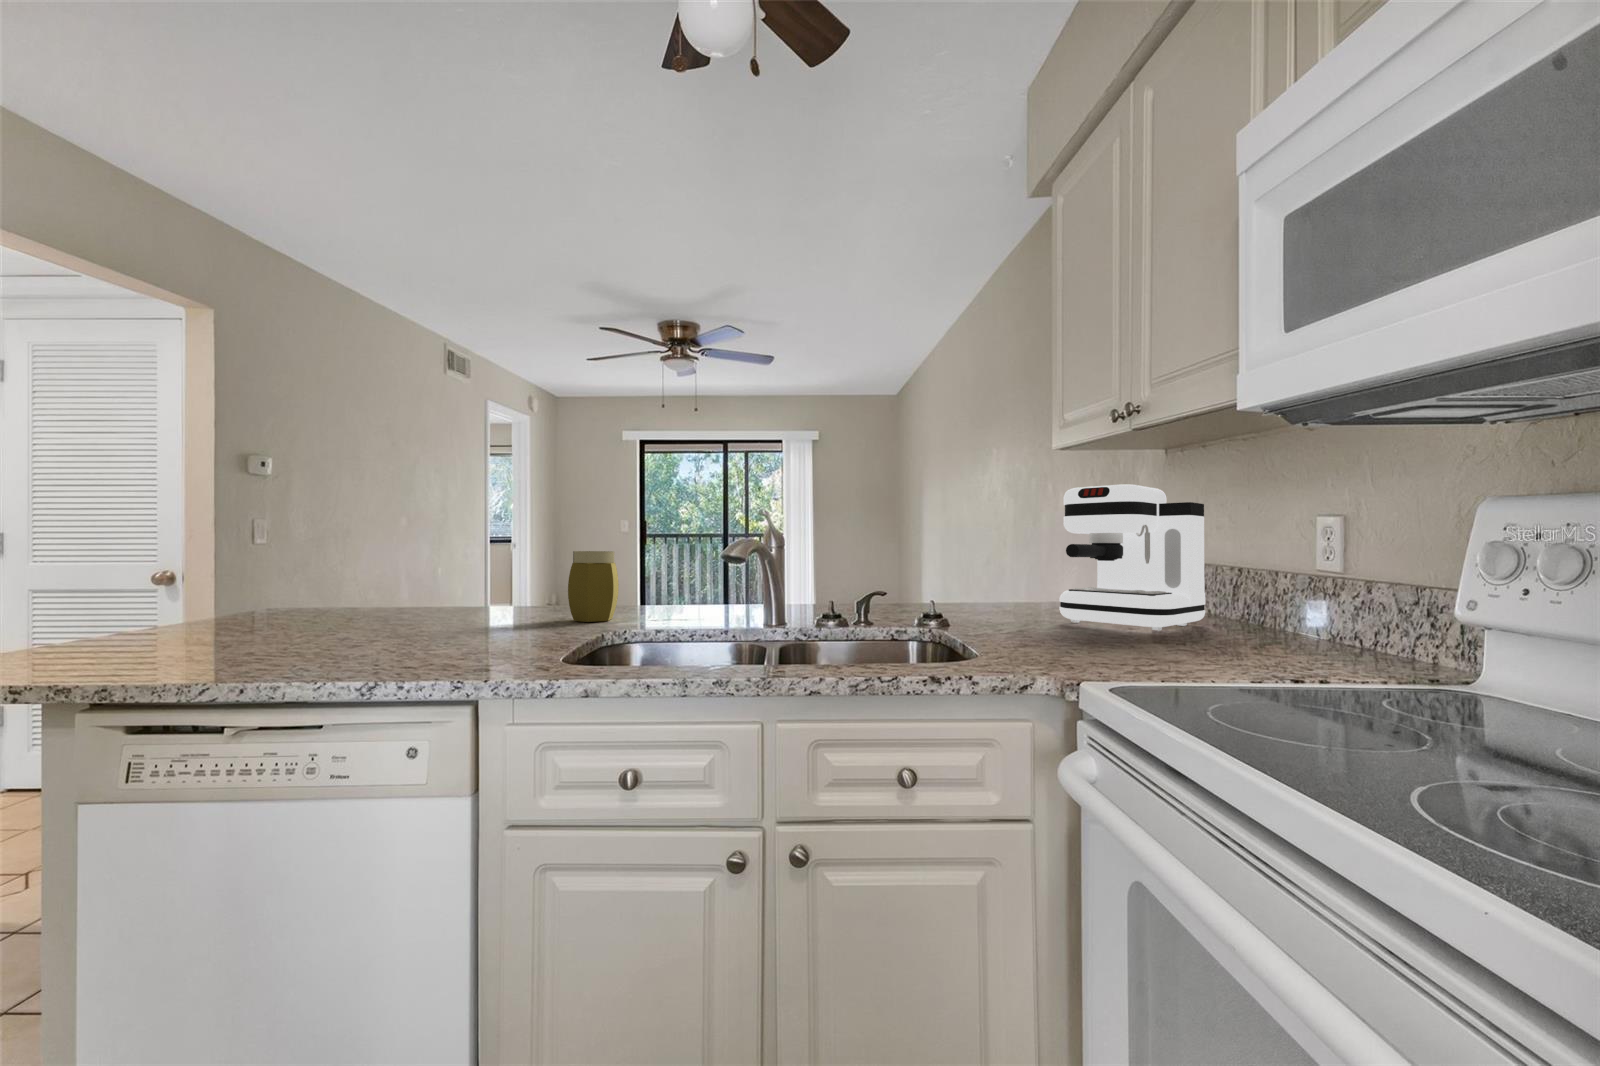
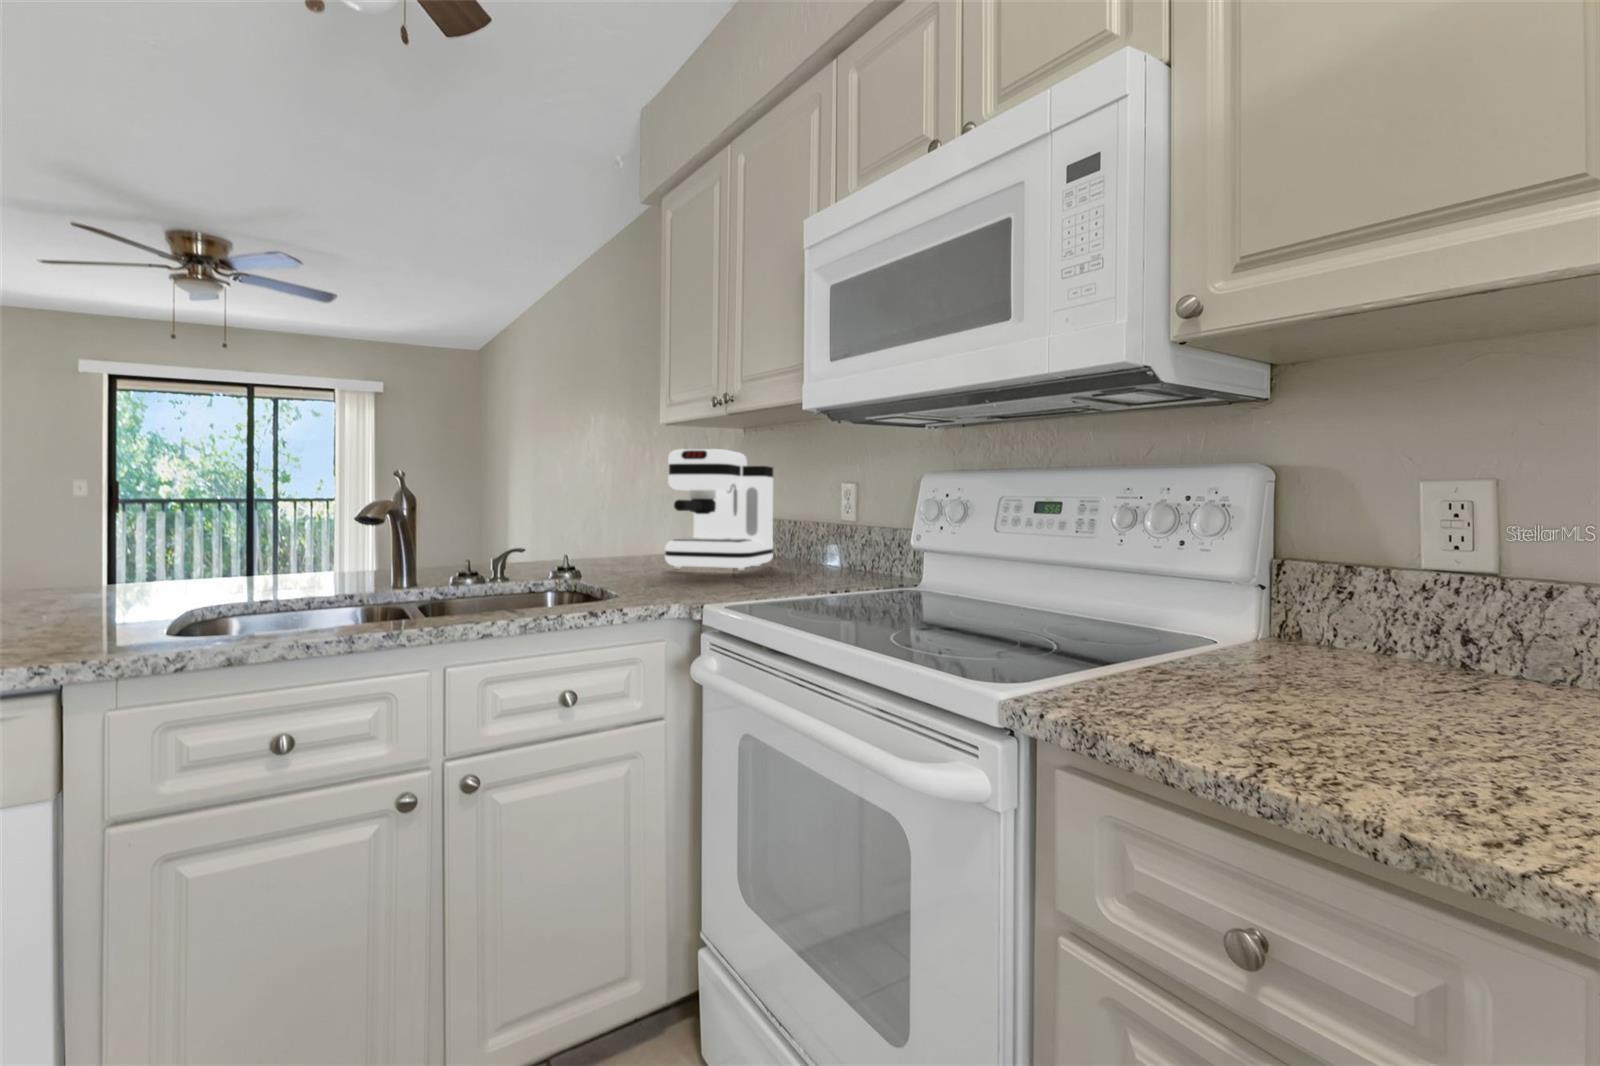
jar: present [568,551,619,622] -> none [51,507,131,601]

